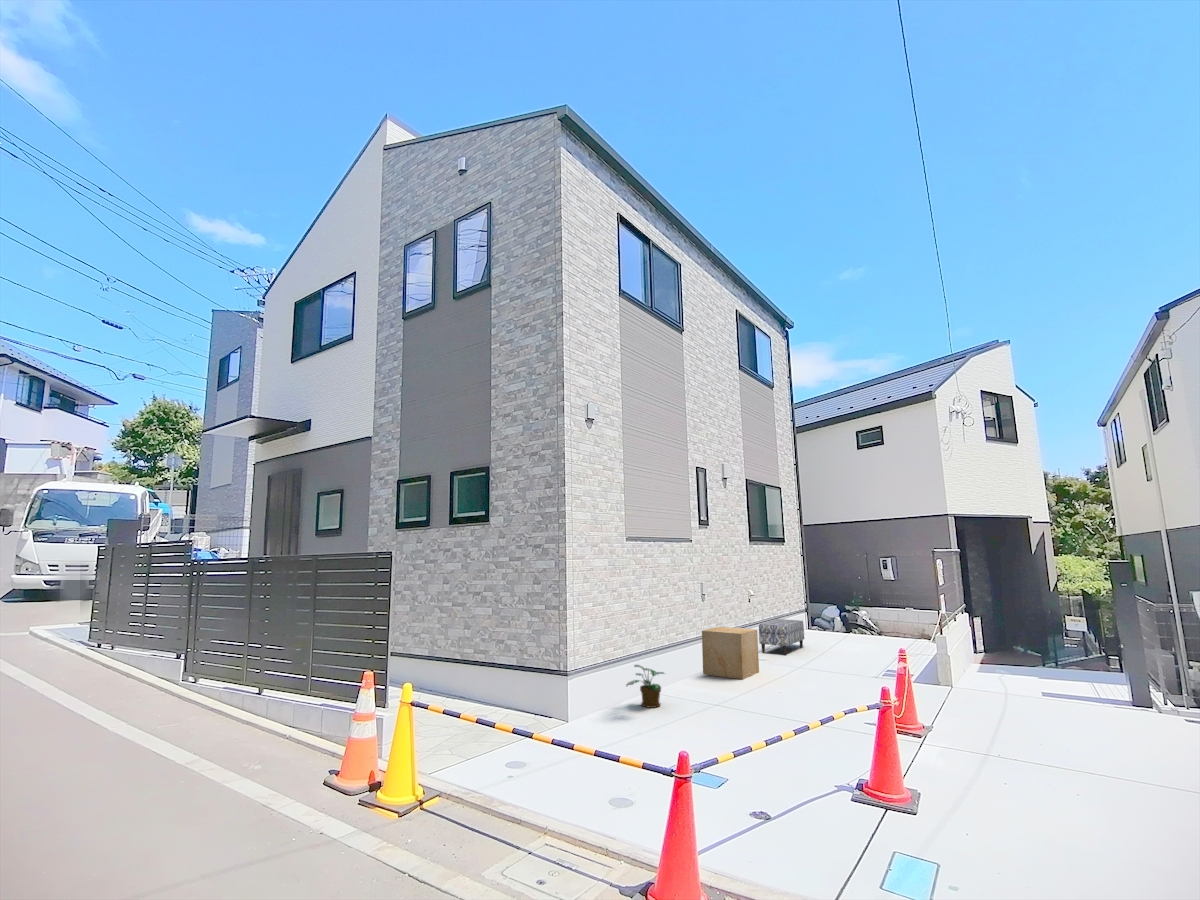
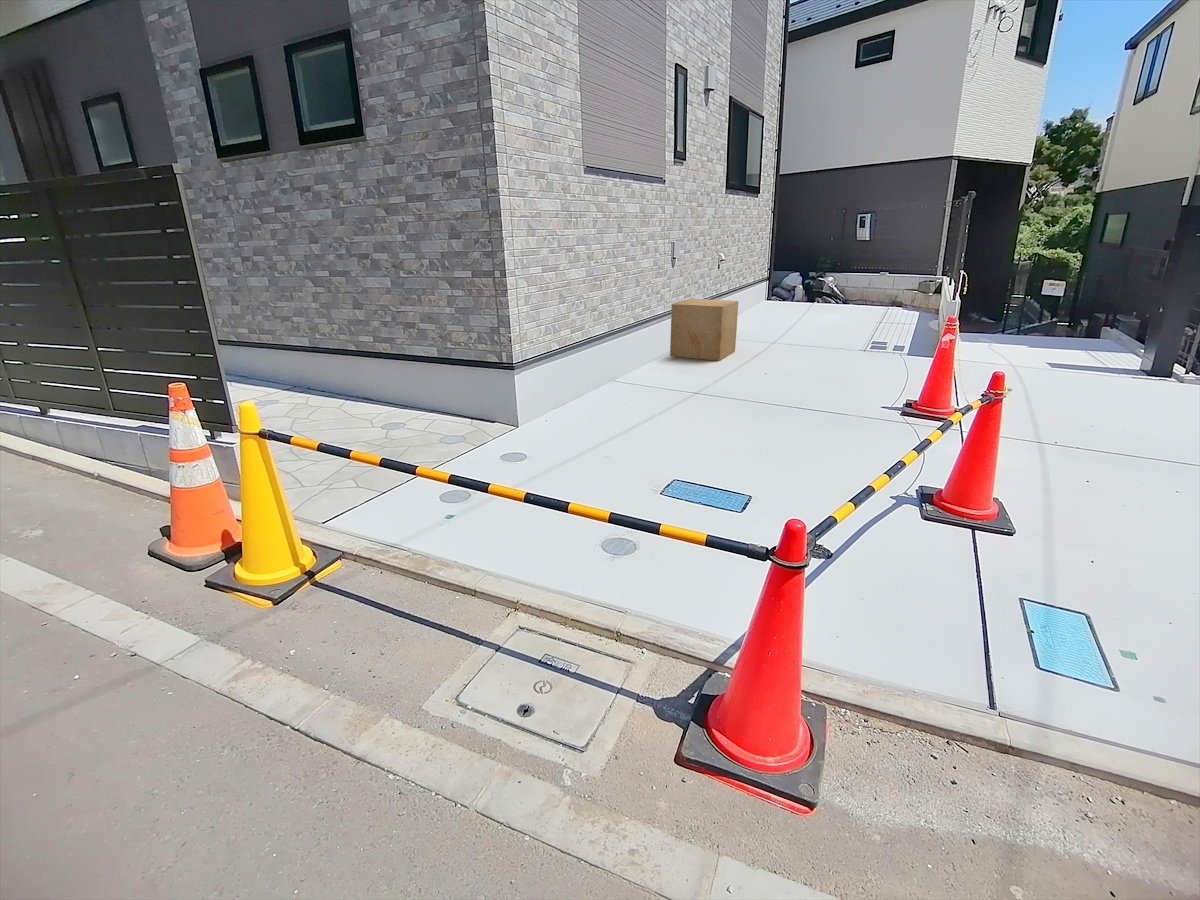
bench: present [759,619,804,655] -> none [728,289,777,330]
potted plant: present [626,665,664,708] -> none [587,349,639,402]

